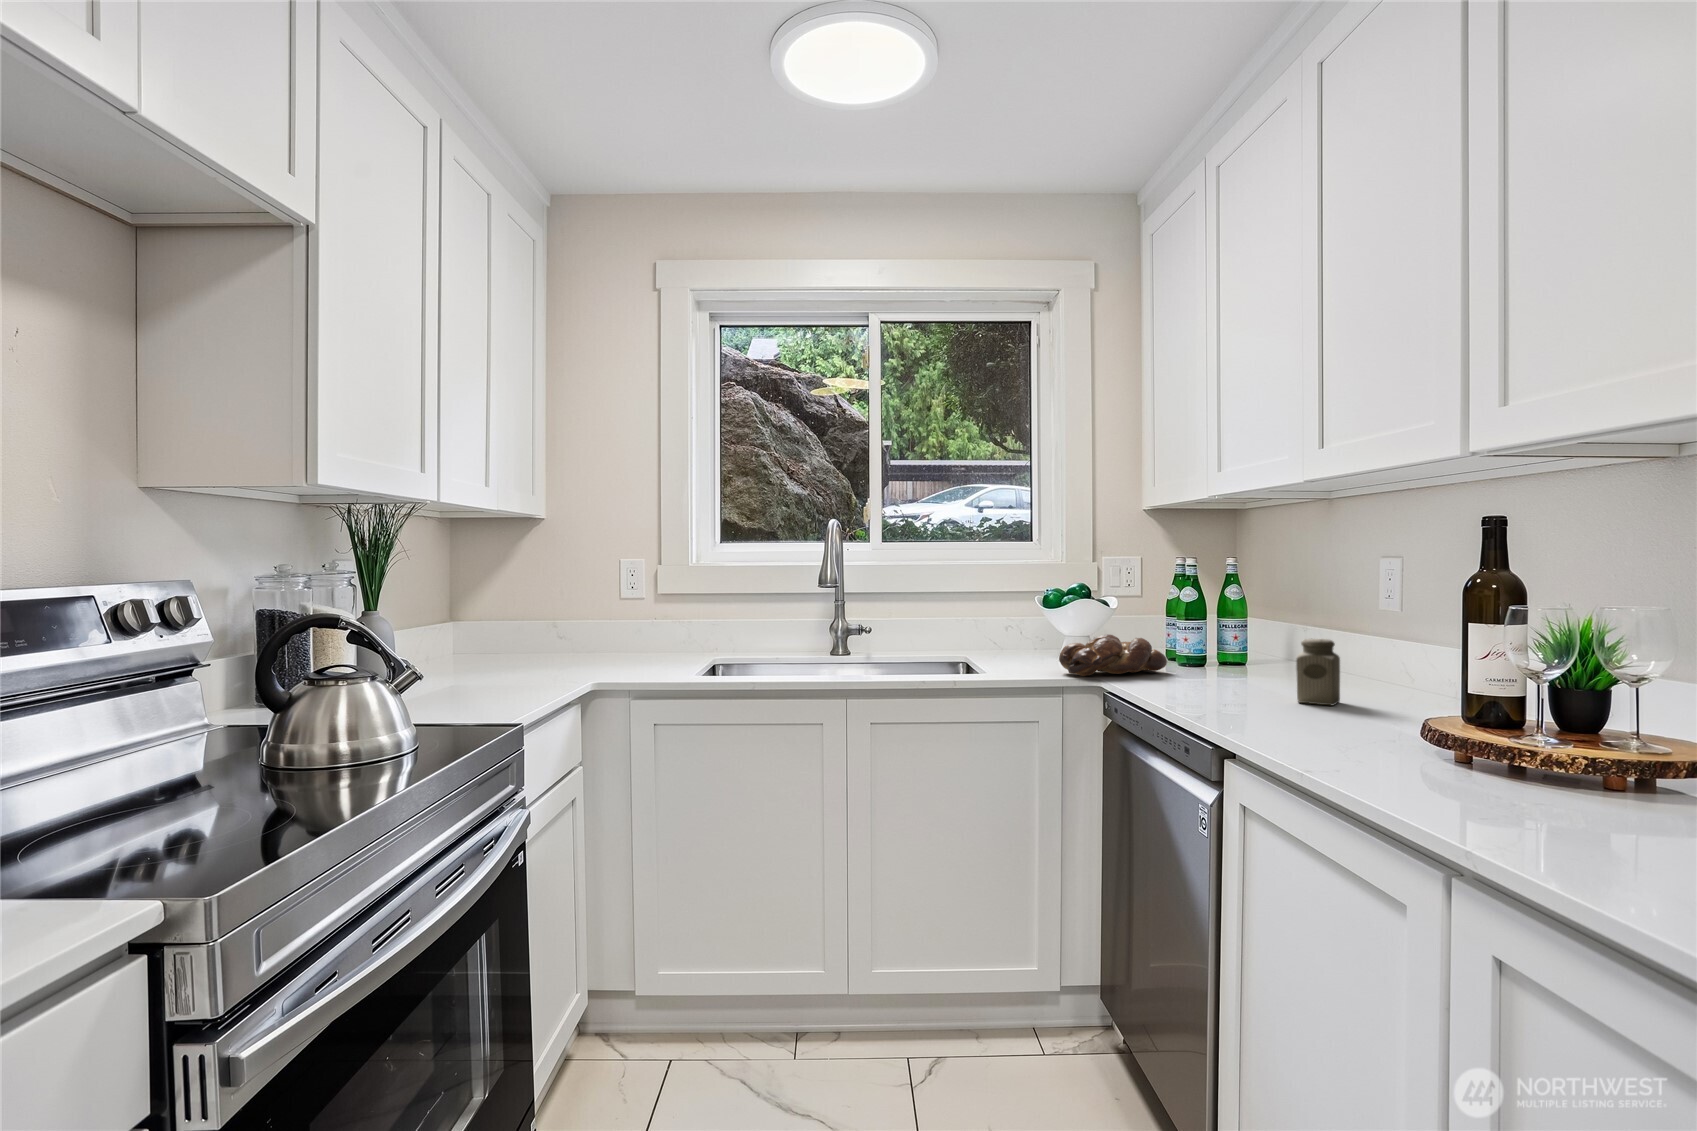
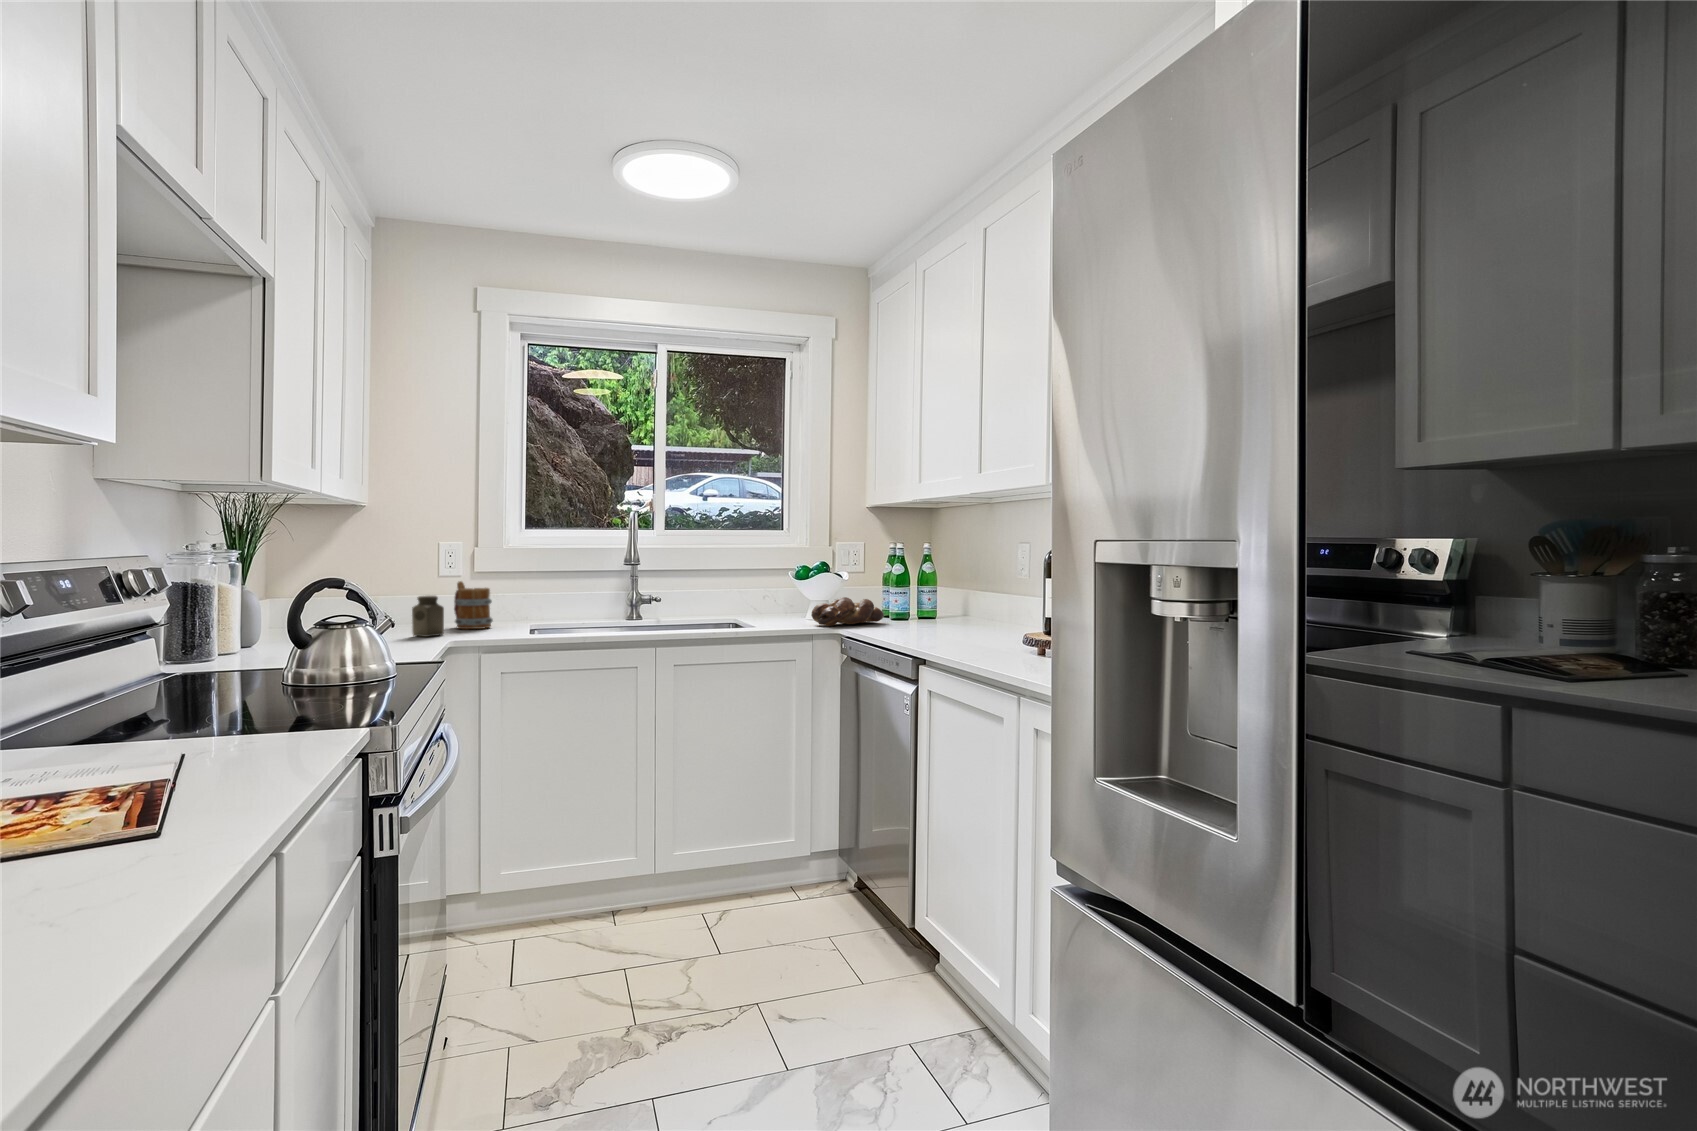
mug: none [620,607,664,666] -> present [454,581,493,629]
salt shaker: present [1296,639,1340,705] -> present [412,595,444,637]

